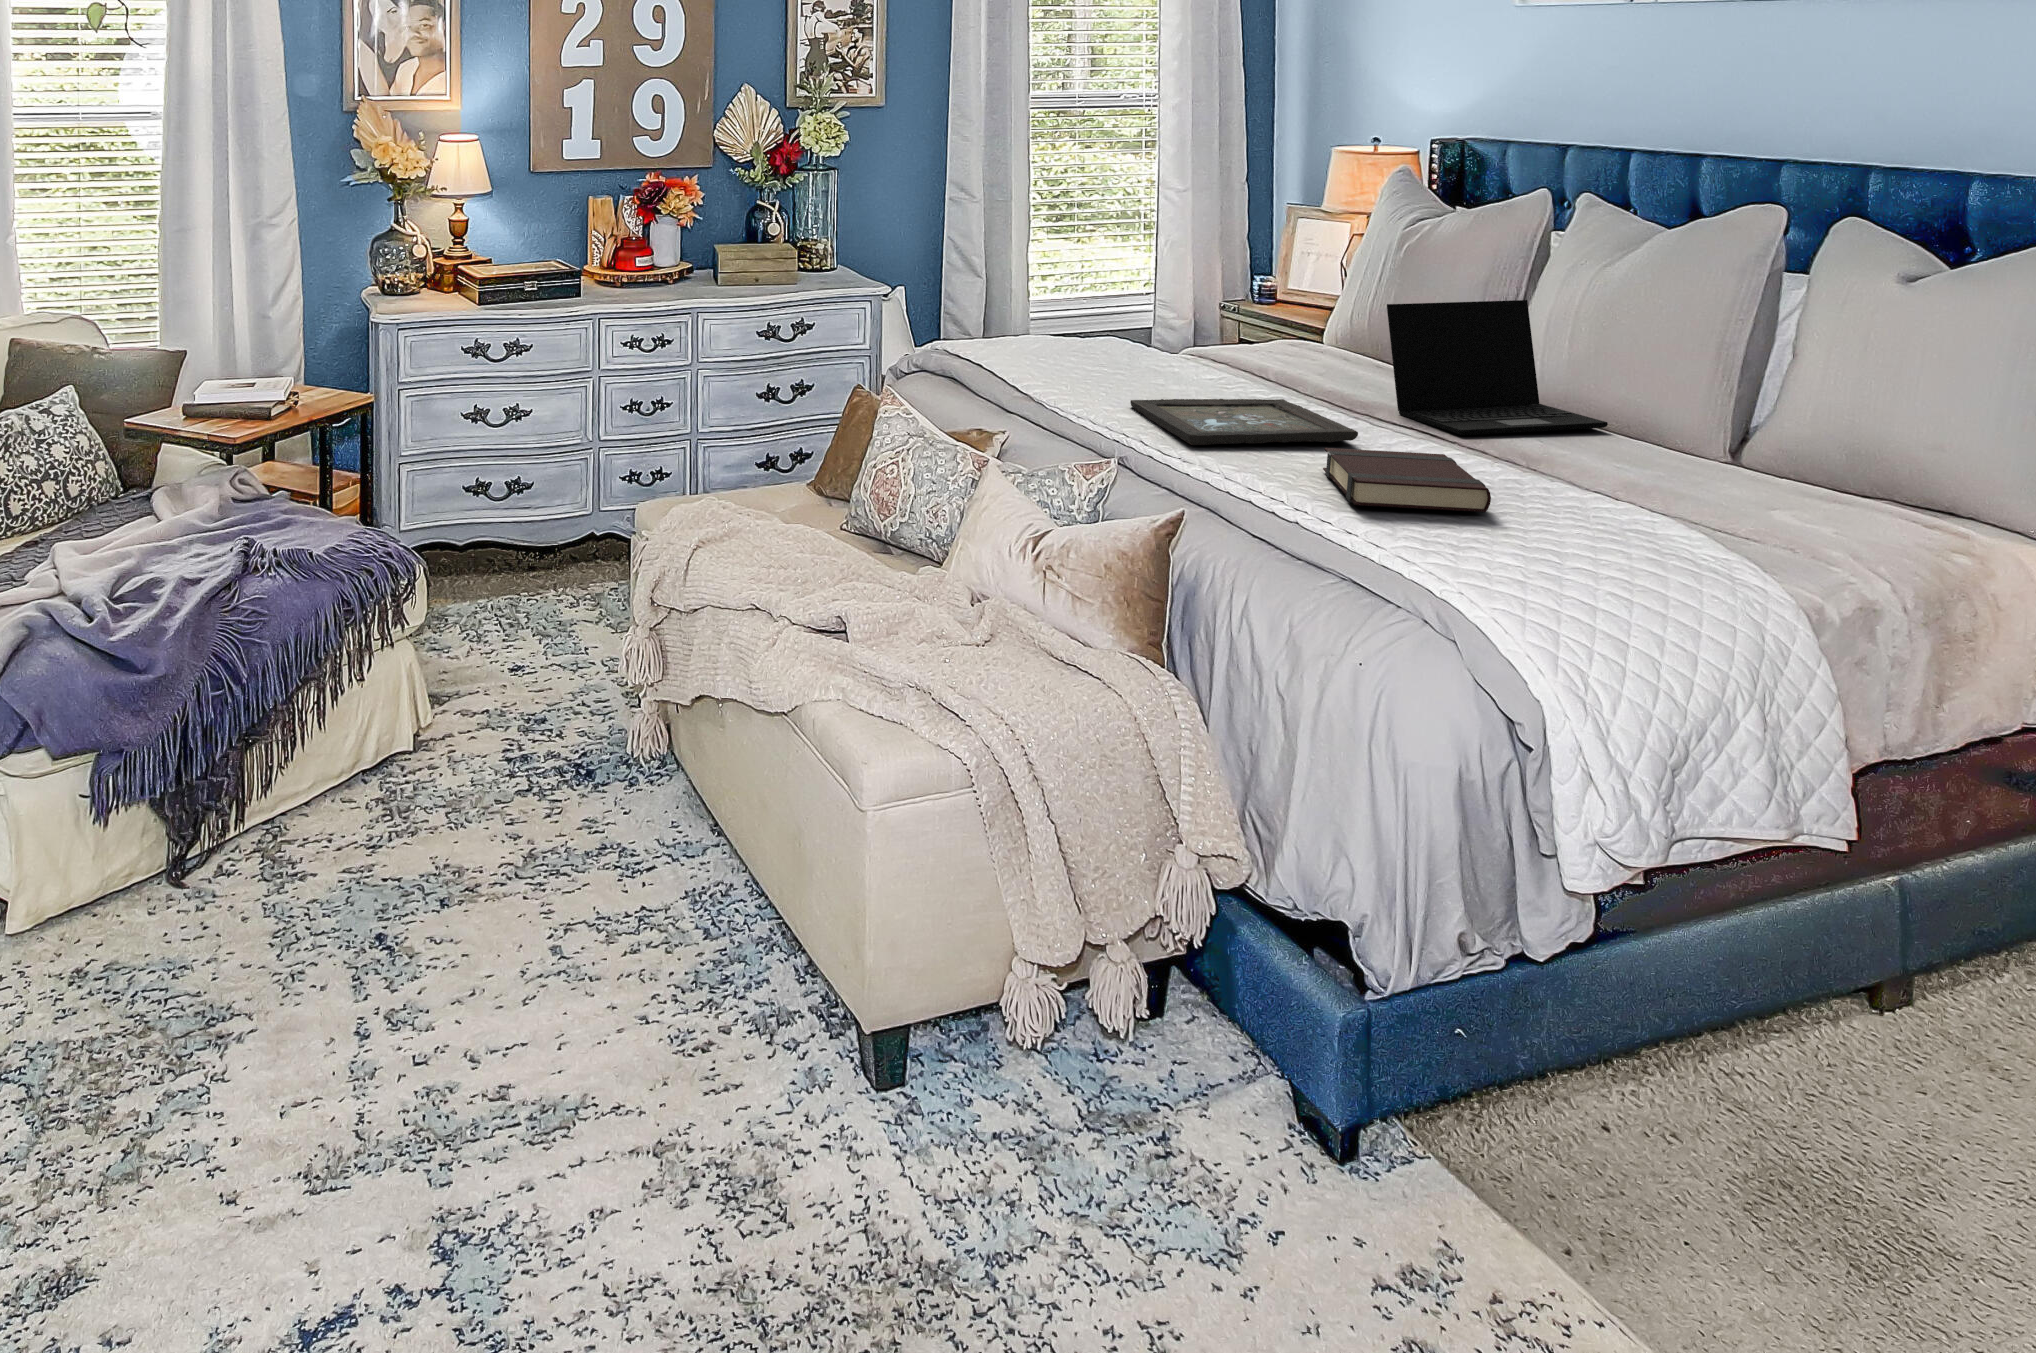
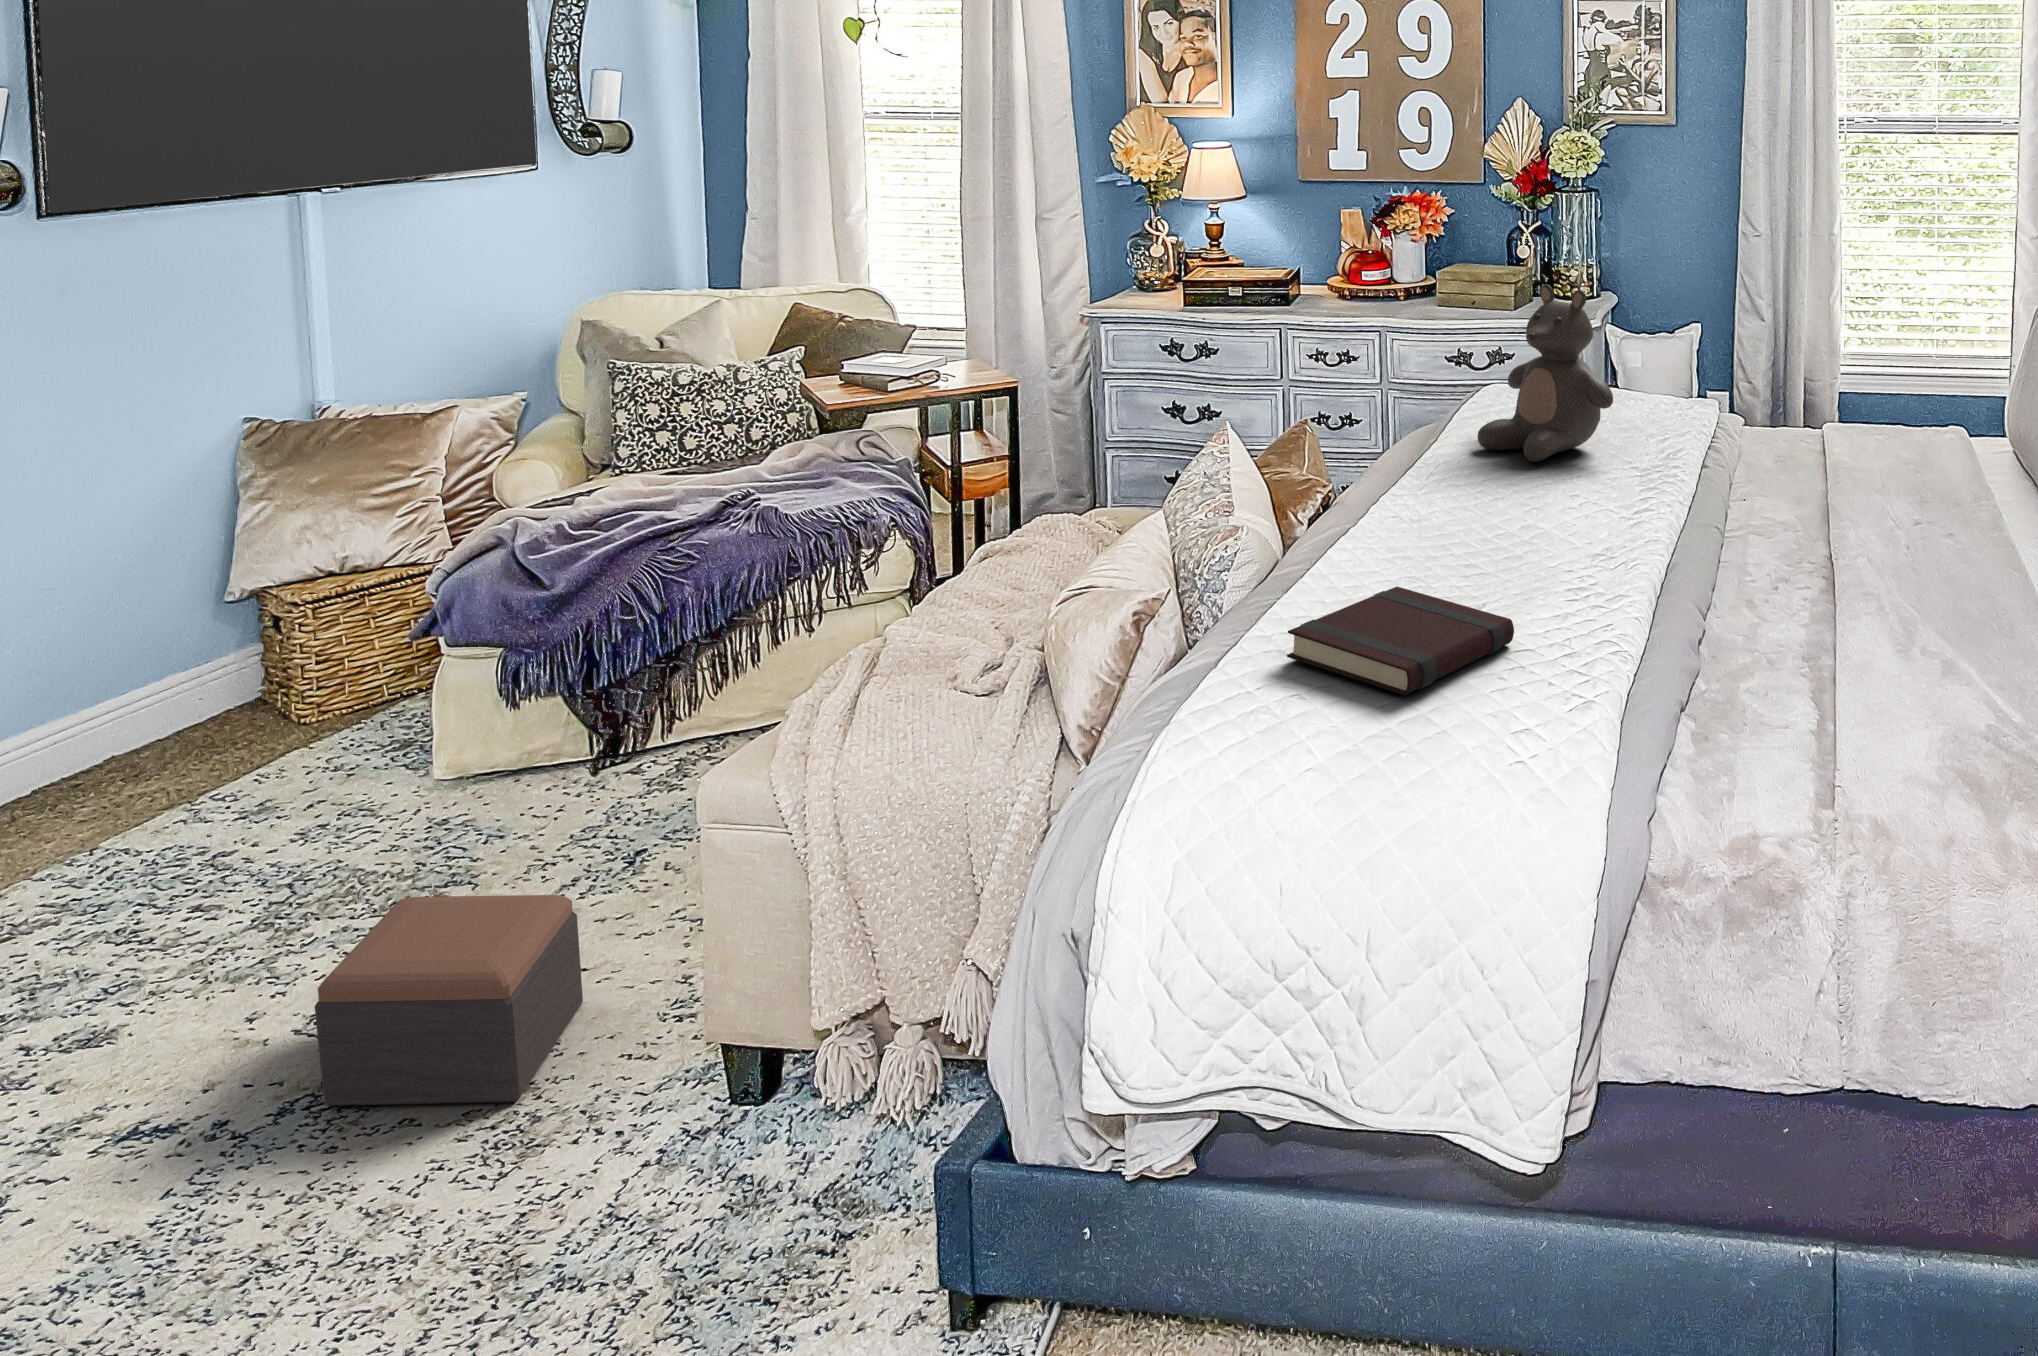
teddy bear: none [1049,219,1170,373] -> present [1477,284,1613,461]
laptop: present [1387,300,1608,435] -> none [1691,426,1924,622]
tray: present [1130,399,1358,445] -> none [1343,495,1598,582]
footstool: none [422,939,719,1239] -> present [315,895,583,1106]

